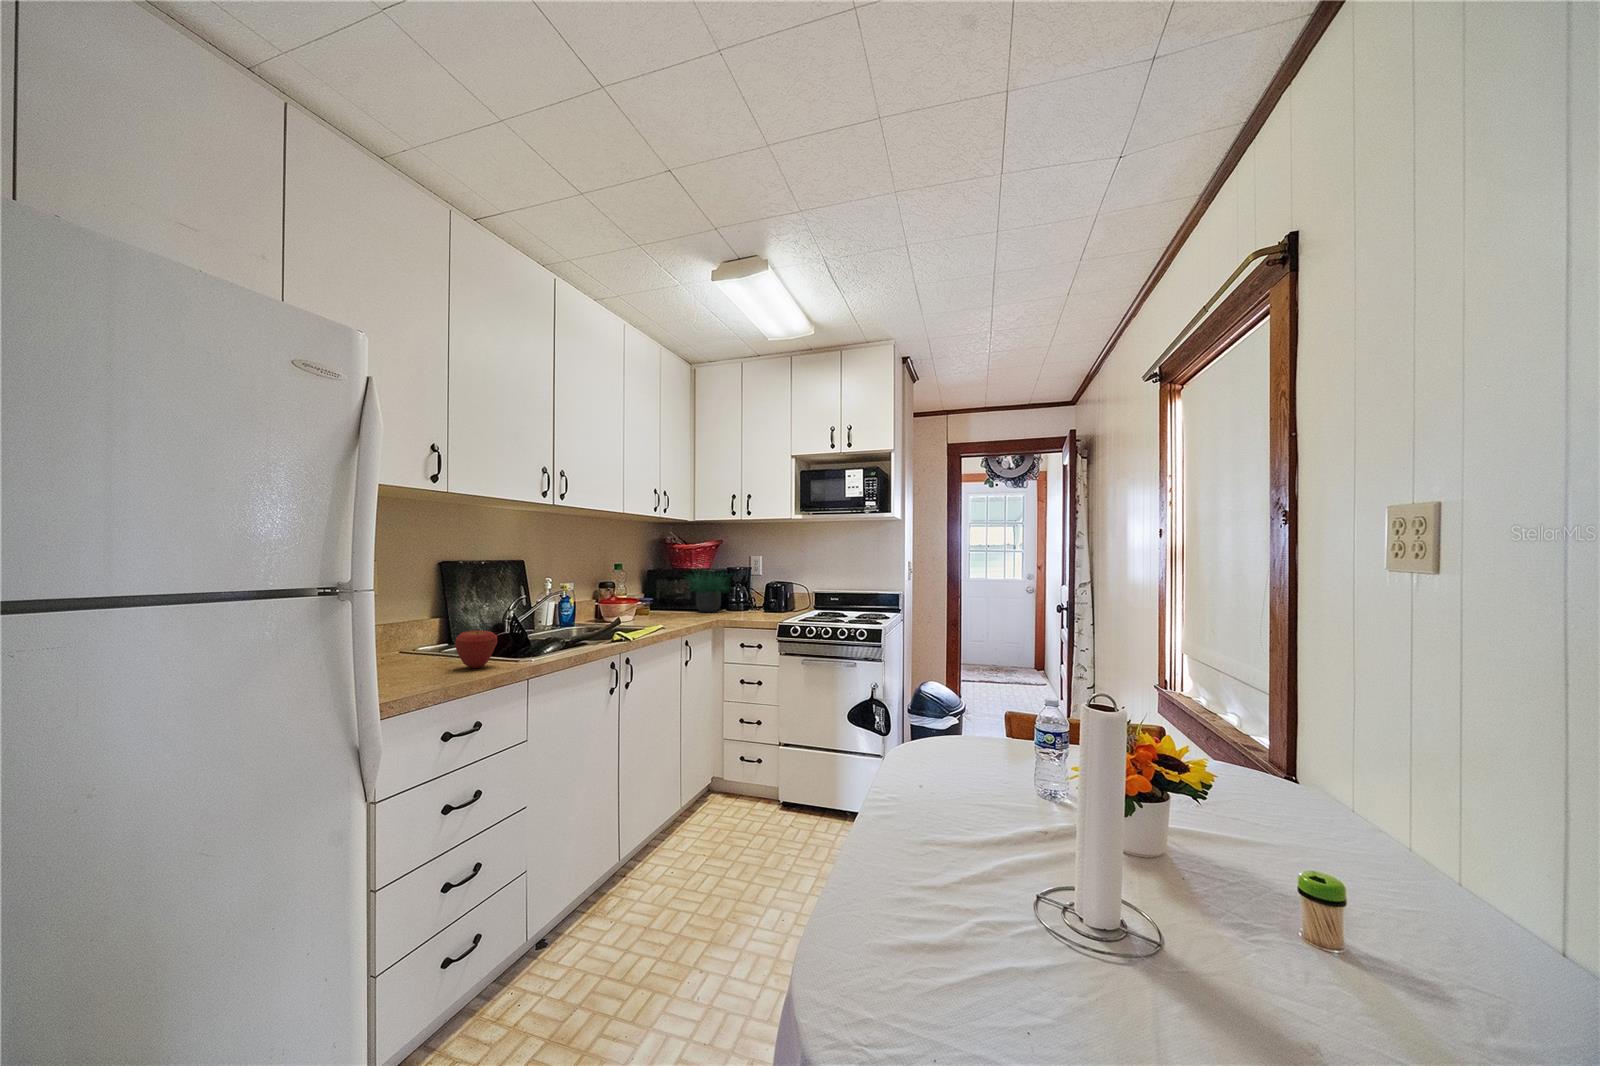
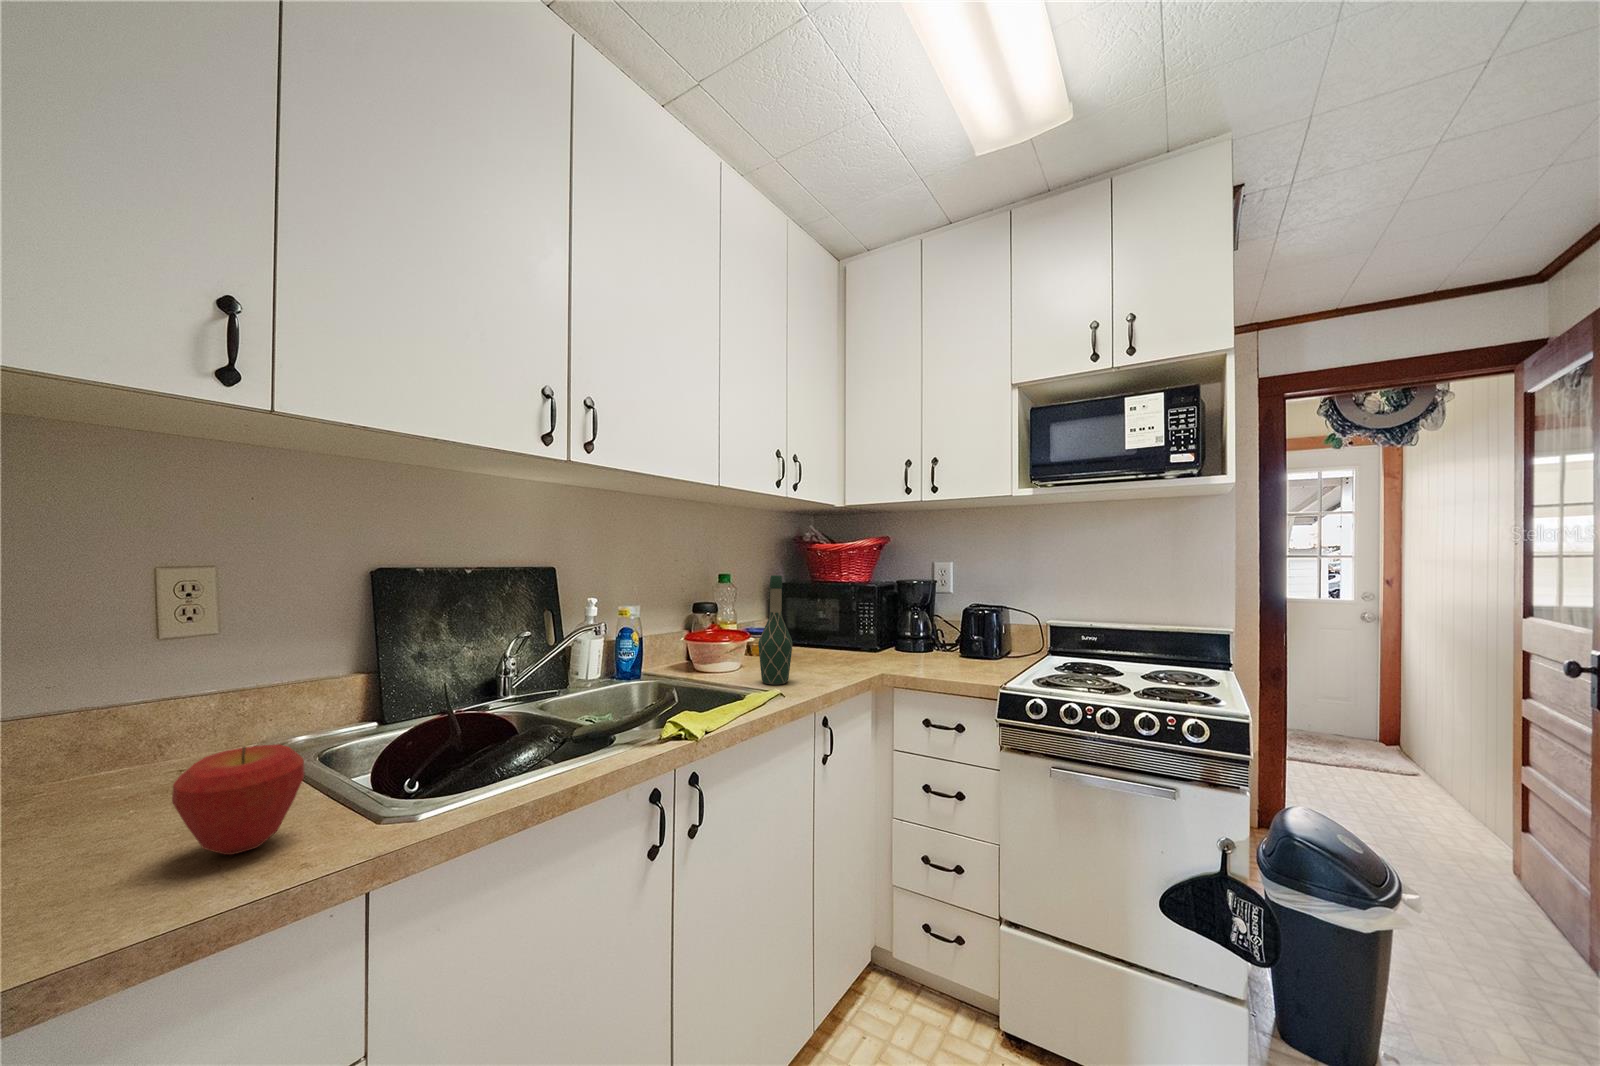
wine bottle: none [649,564,669,625] -> present [758,575,792,684]
potted plant: present [690,571,728,612] -> none [819,560,916,654]

